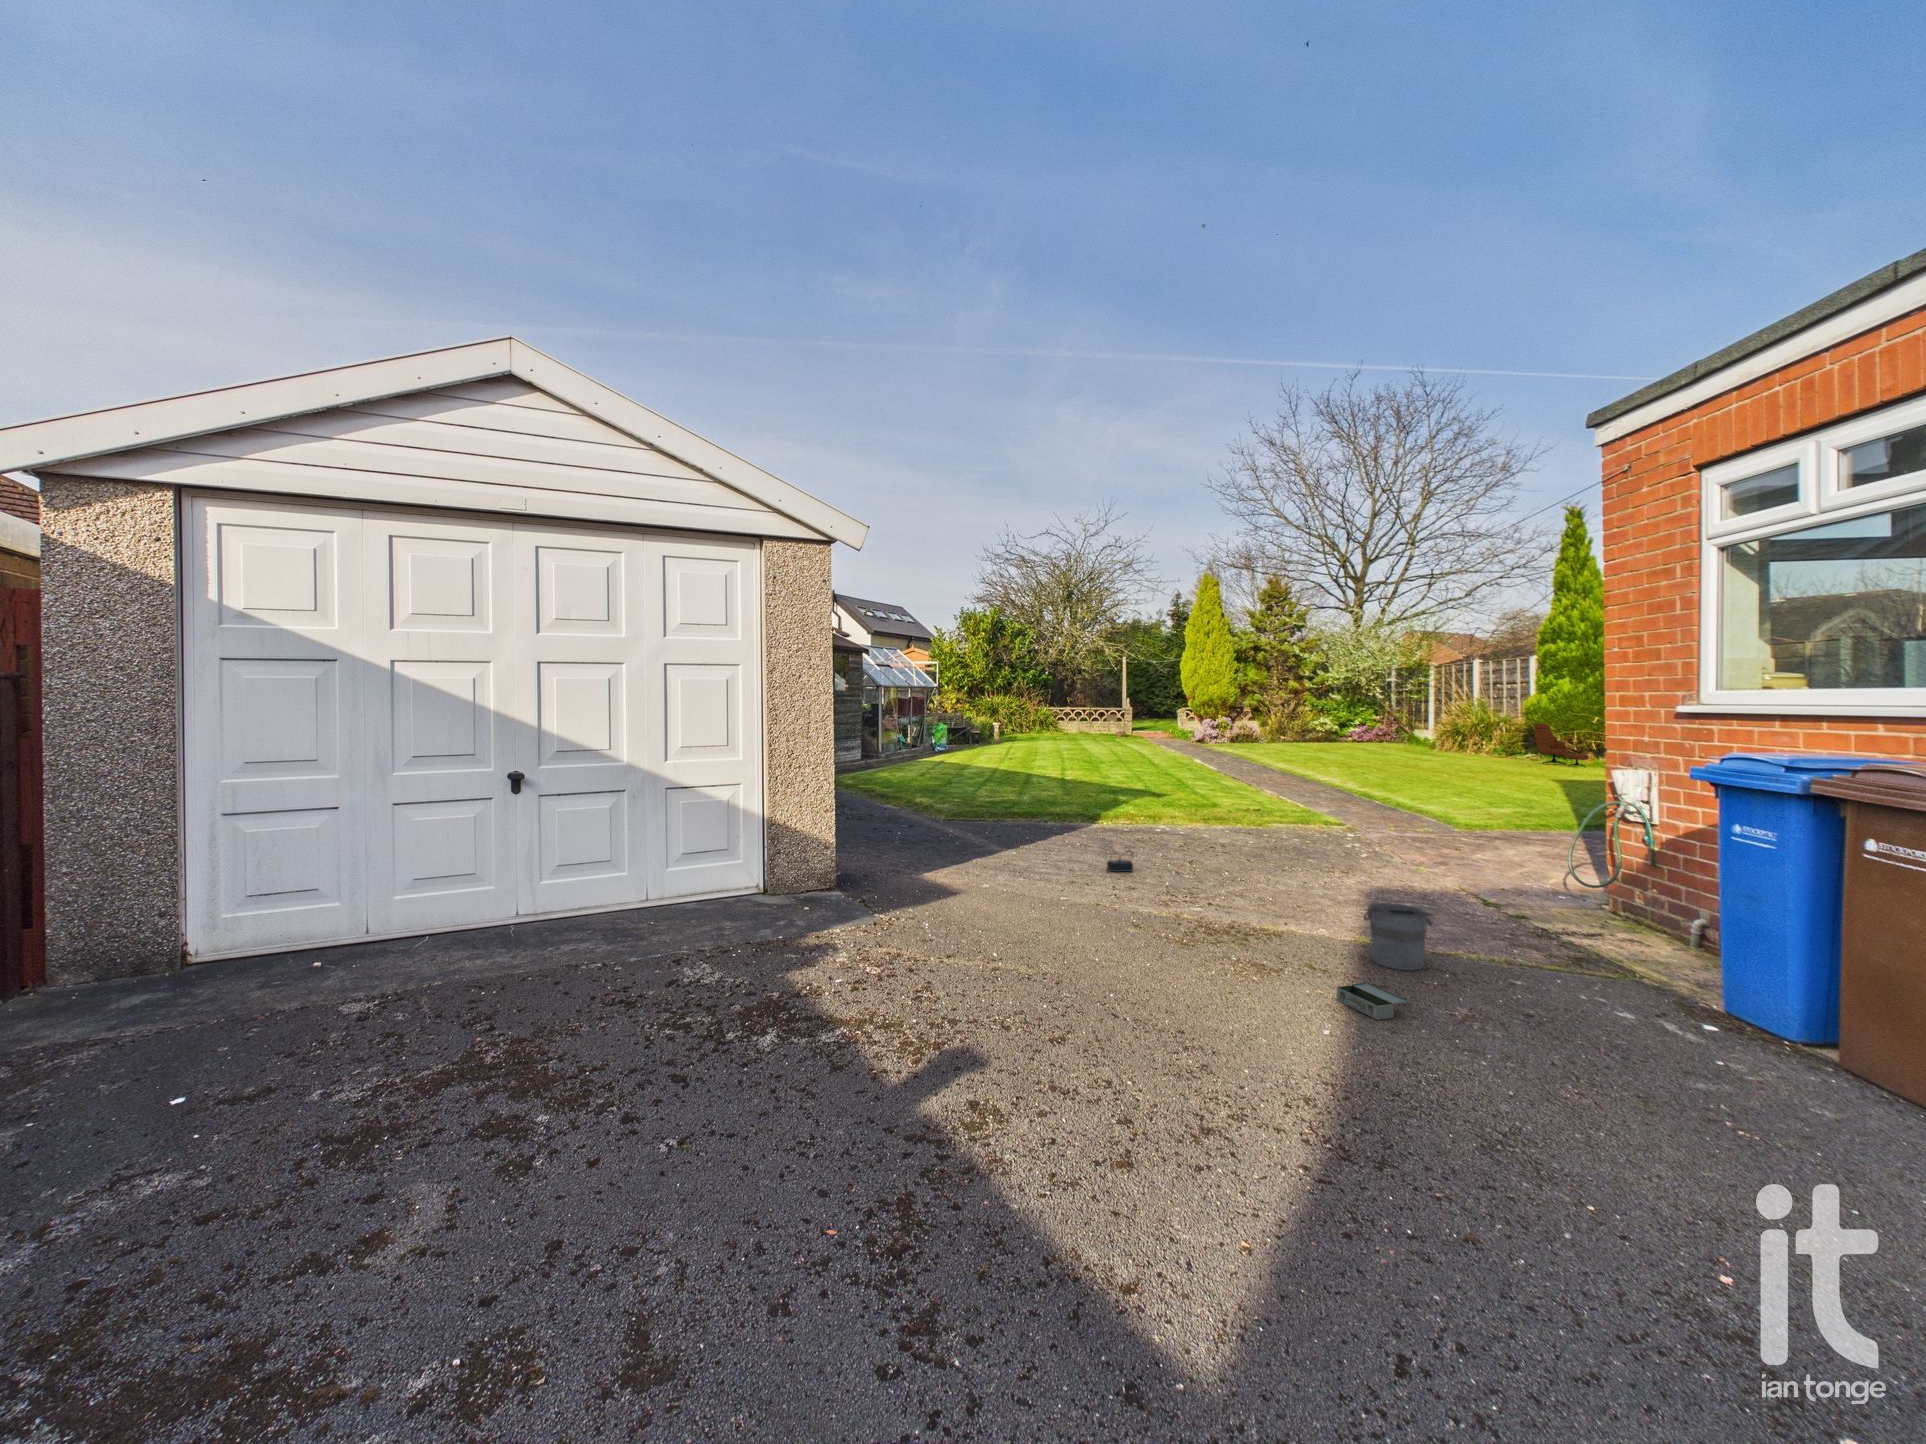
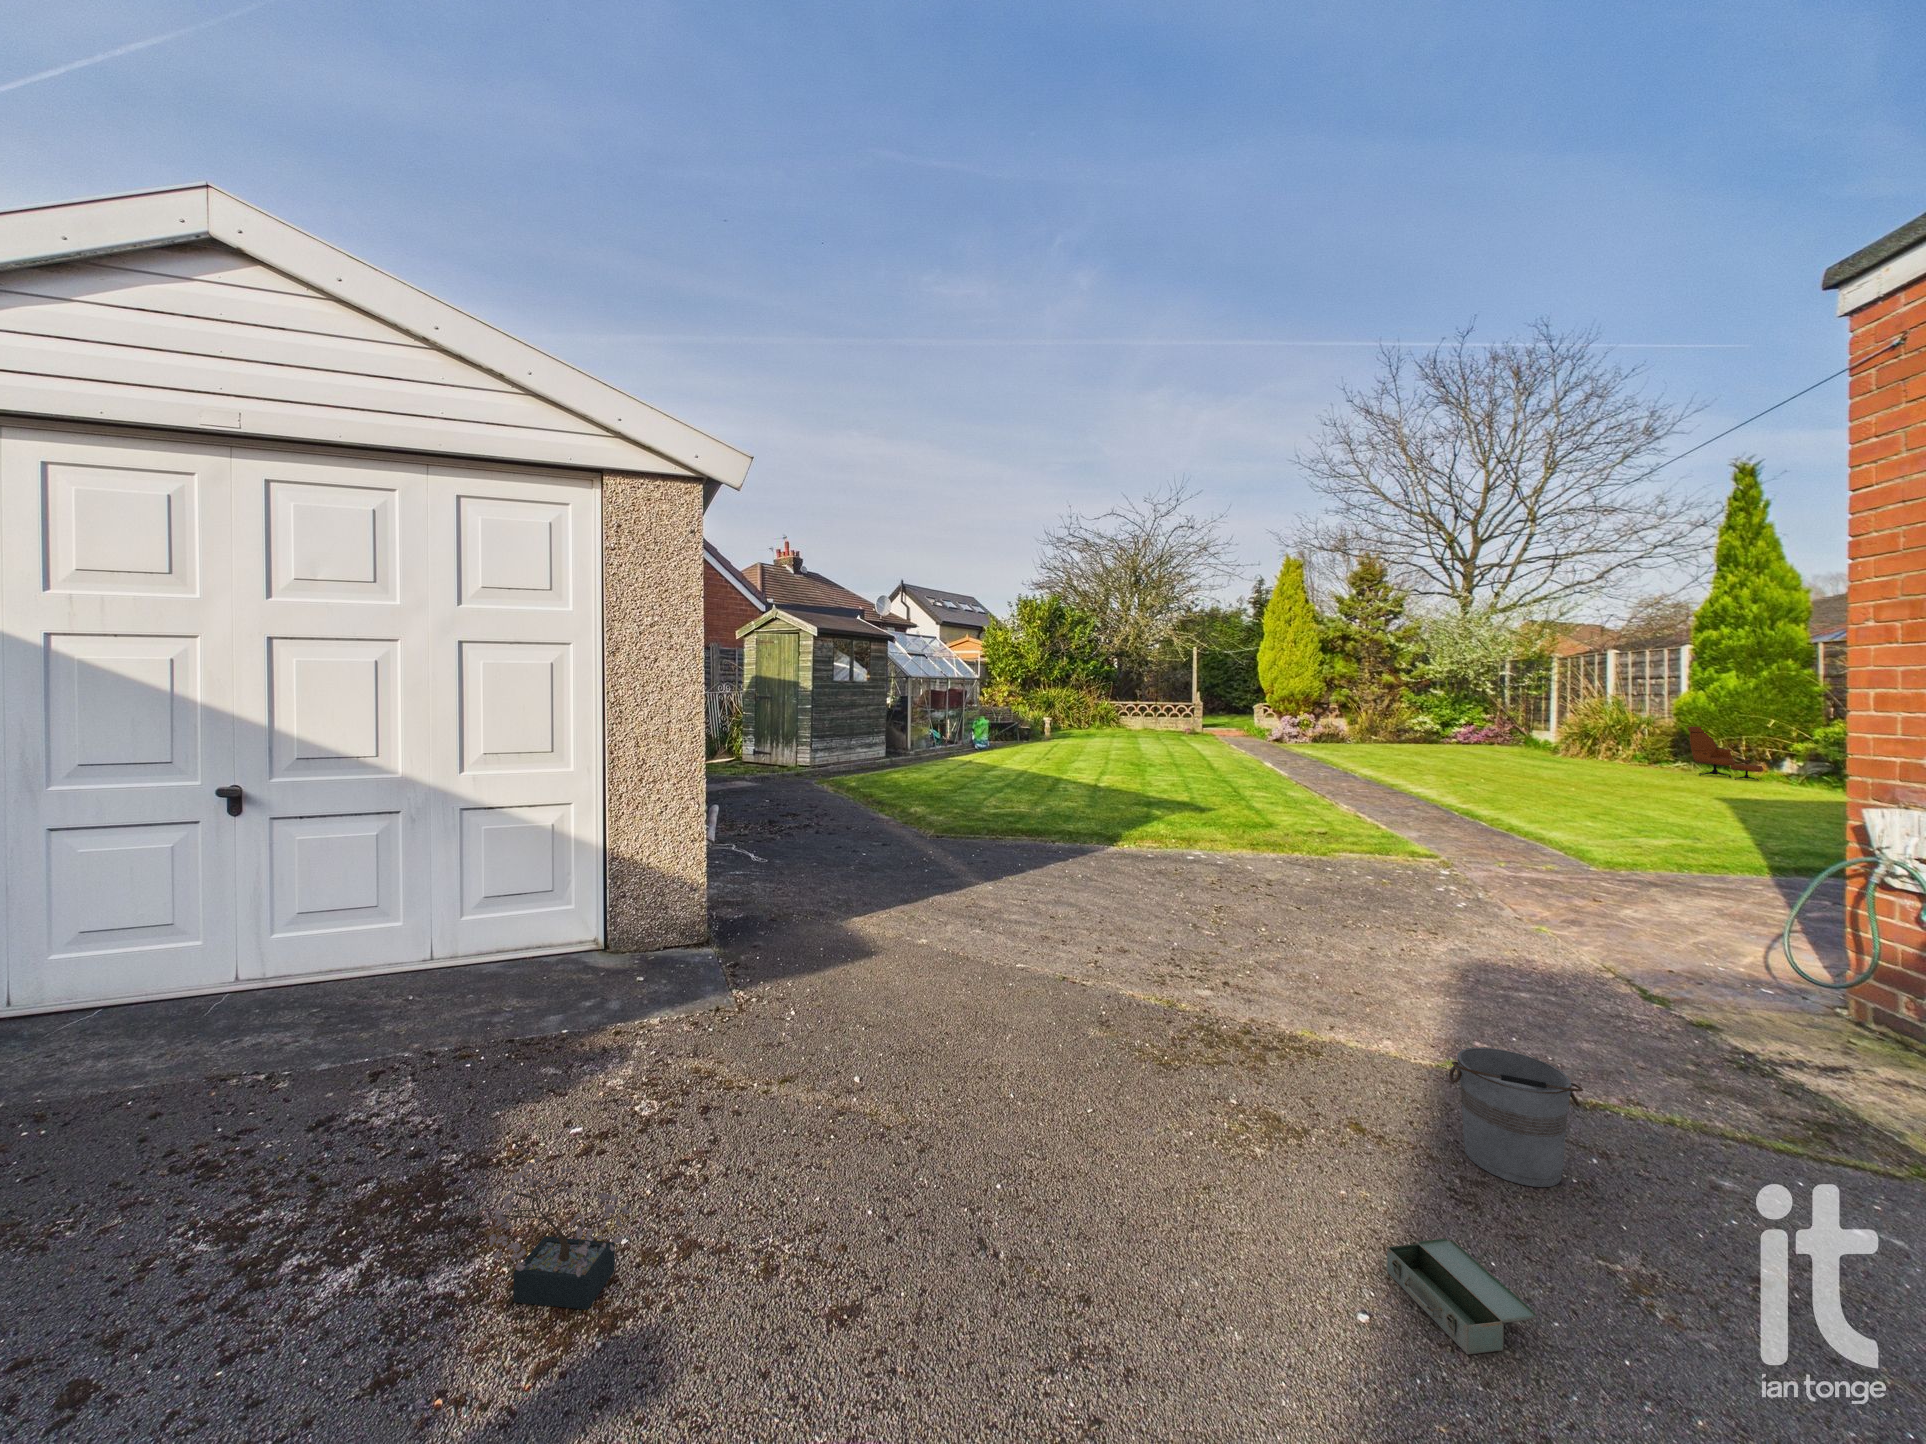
decorative plant: present [1099,838,1137,872] -> present [484,1157,632,1310]

